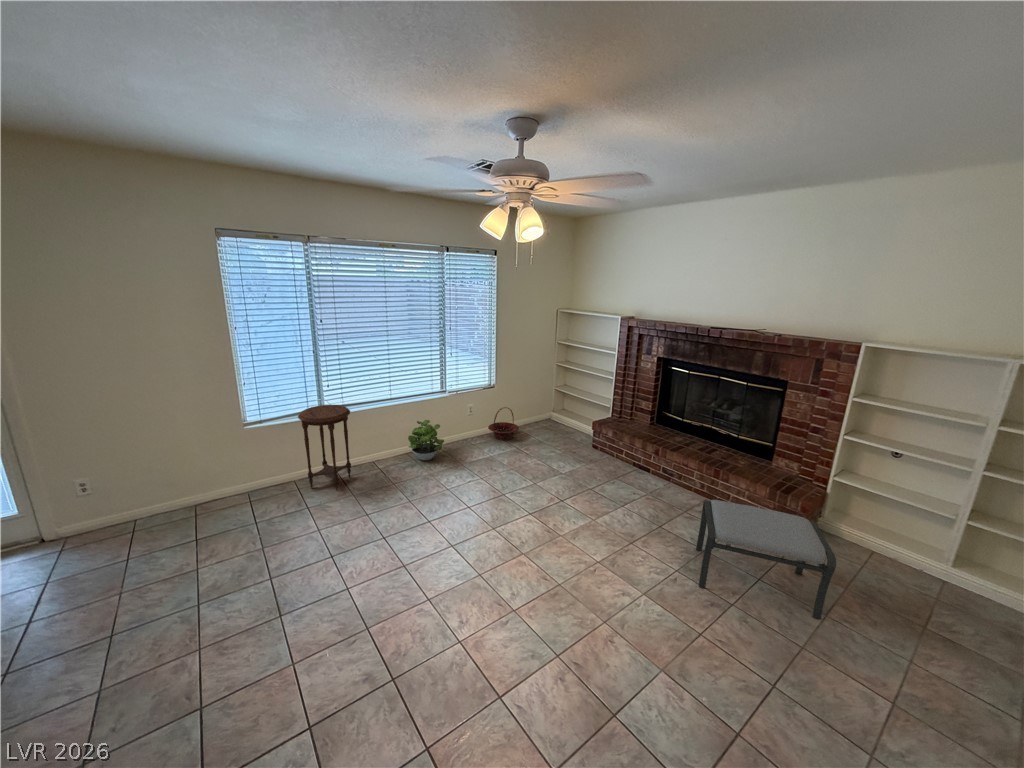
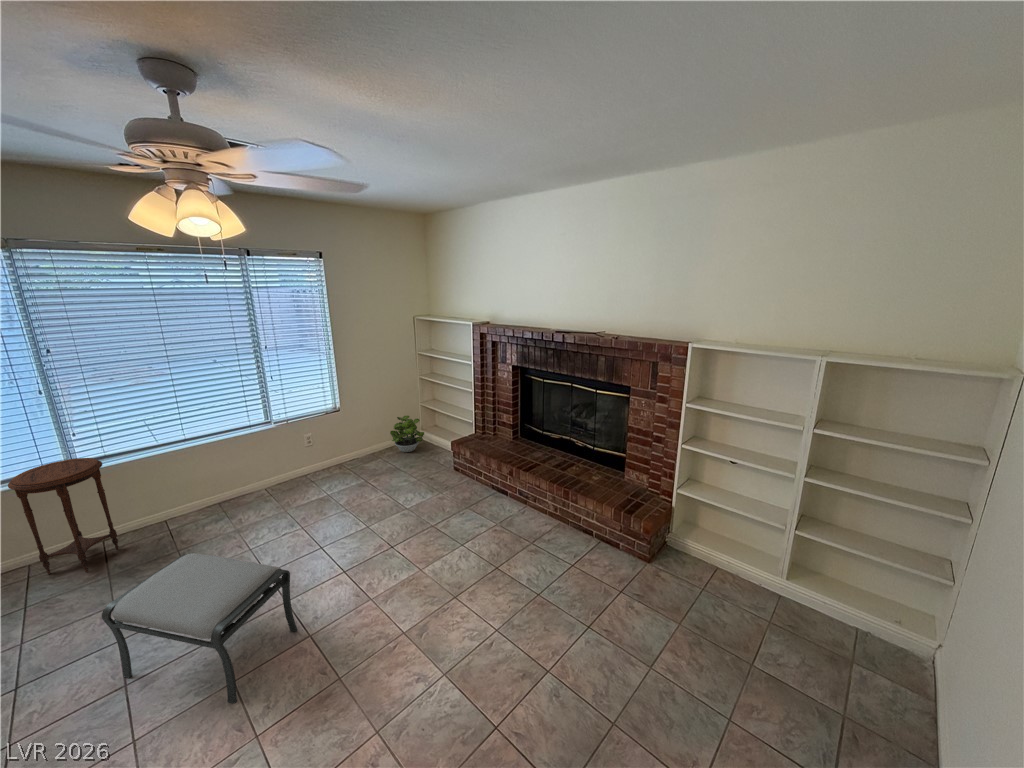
basket: present [488,407,519,440] -> none [334,433,373,471]
potted plant: present [408,420,444,460] -> present [390,416,424,452]
ottoman: present [696,500,836,619] -> present [102,553,298,704]

